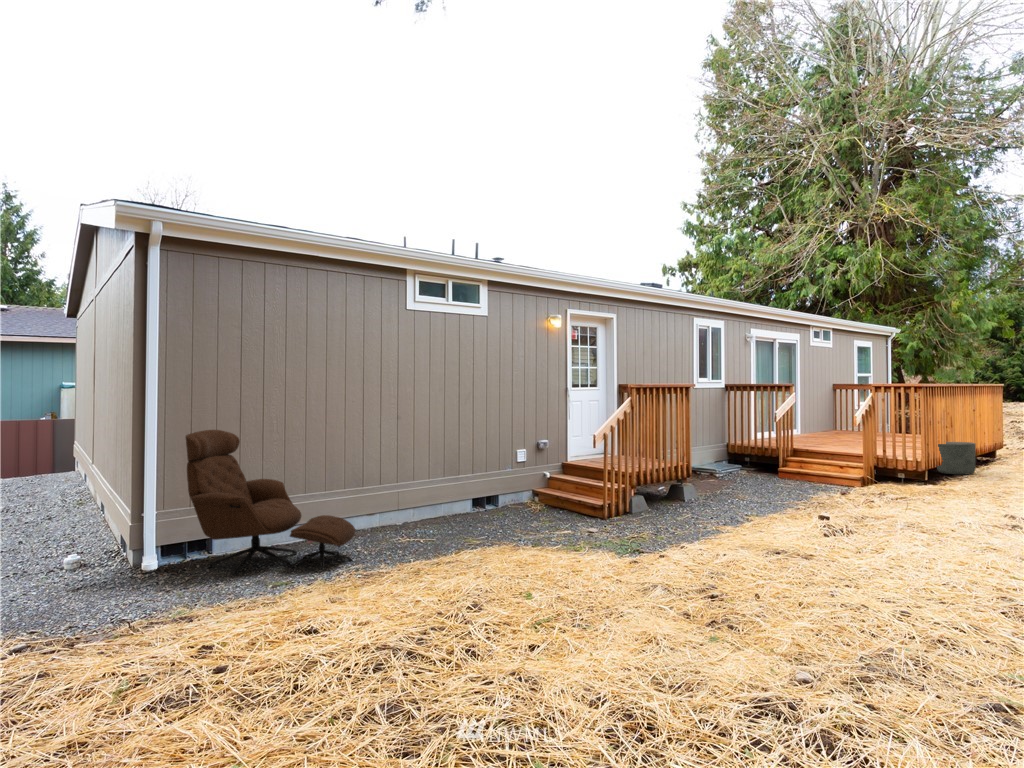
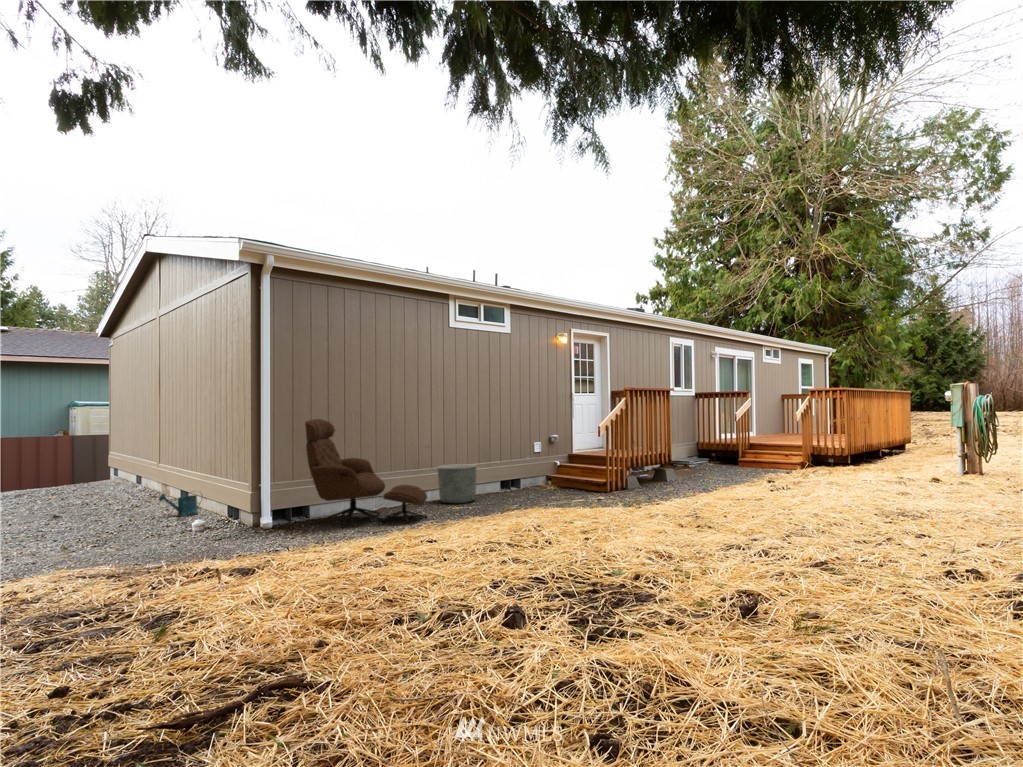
planter: present [937,442,976,475] -> present [438,464,476,503]
watering can: none [22,519,83,553] -> present [159,494,200,516]

